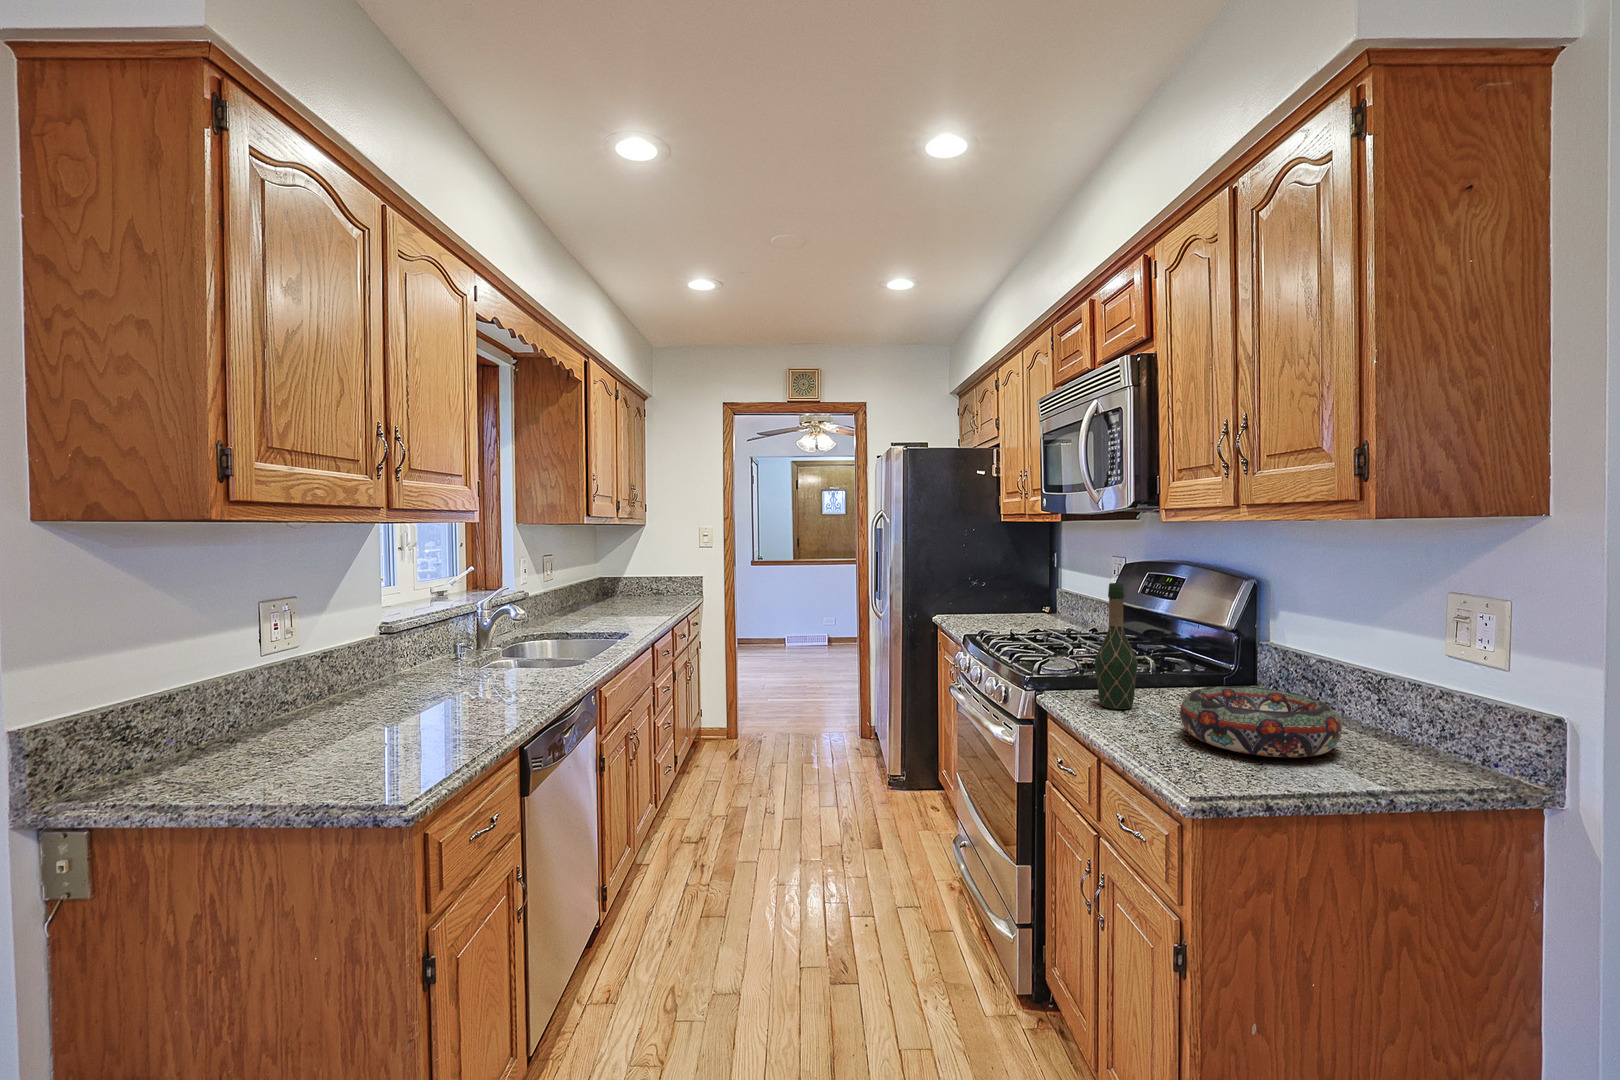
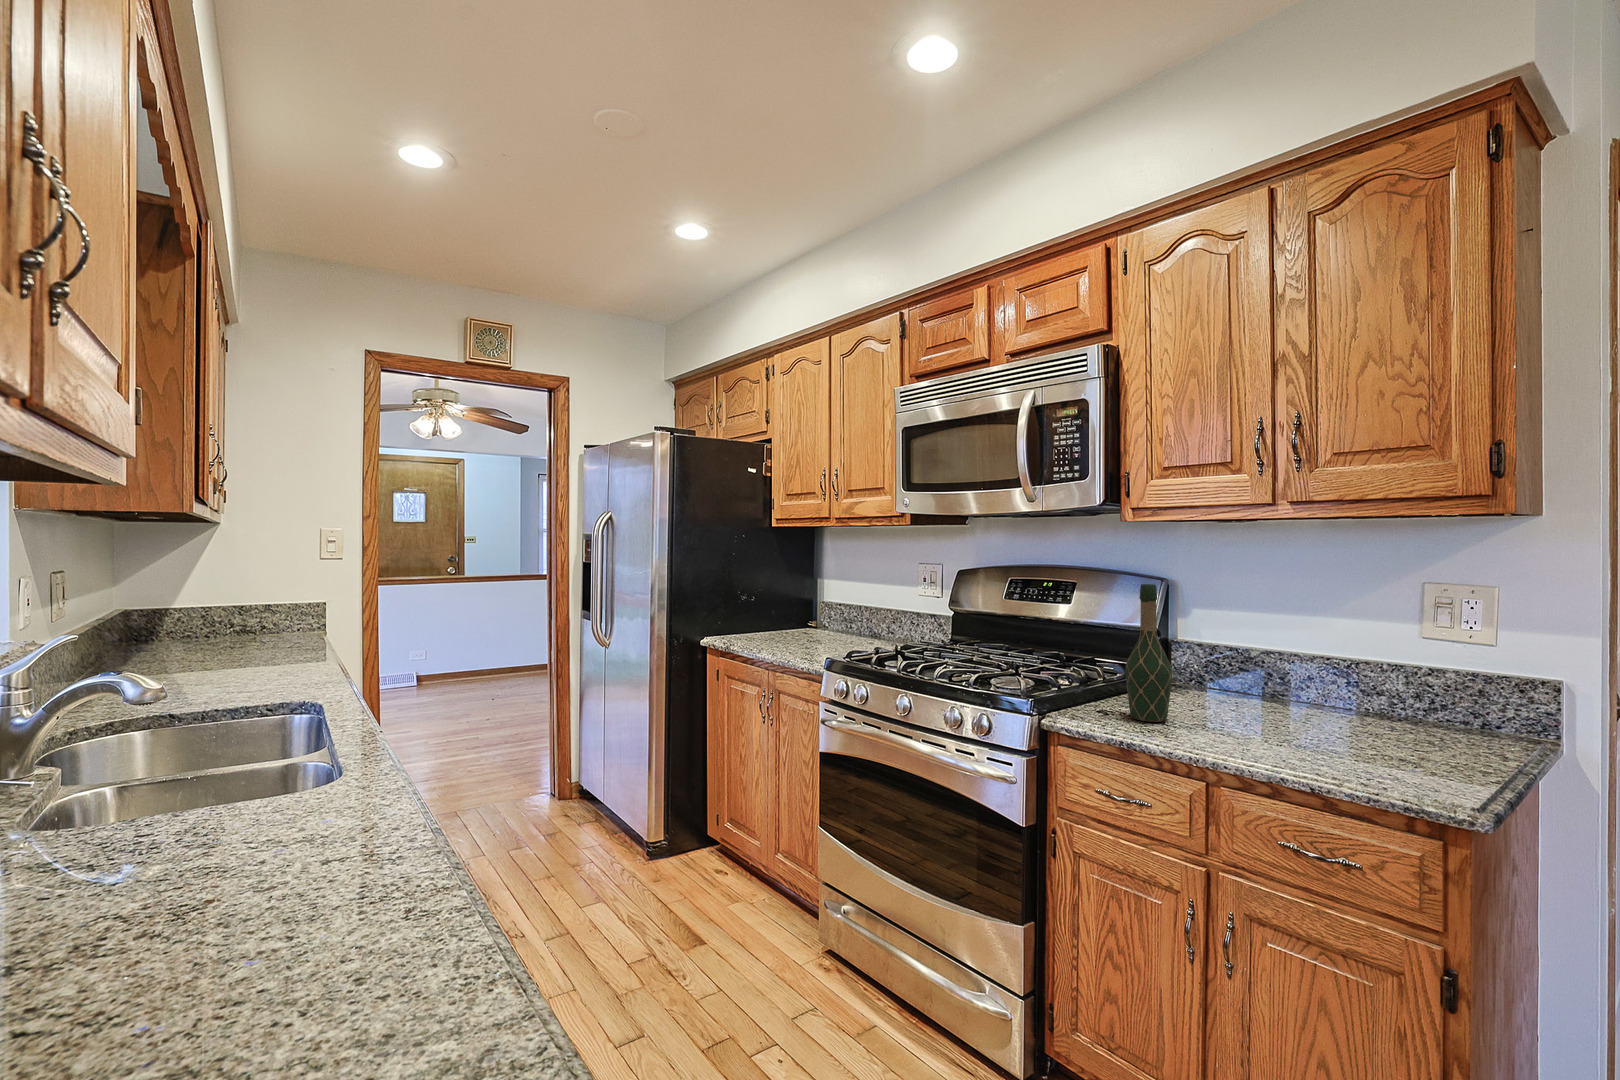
decorative bowl: present [1180,687,1342,758] -> none [1255,683,1426,751]

